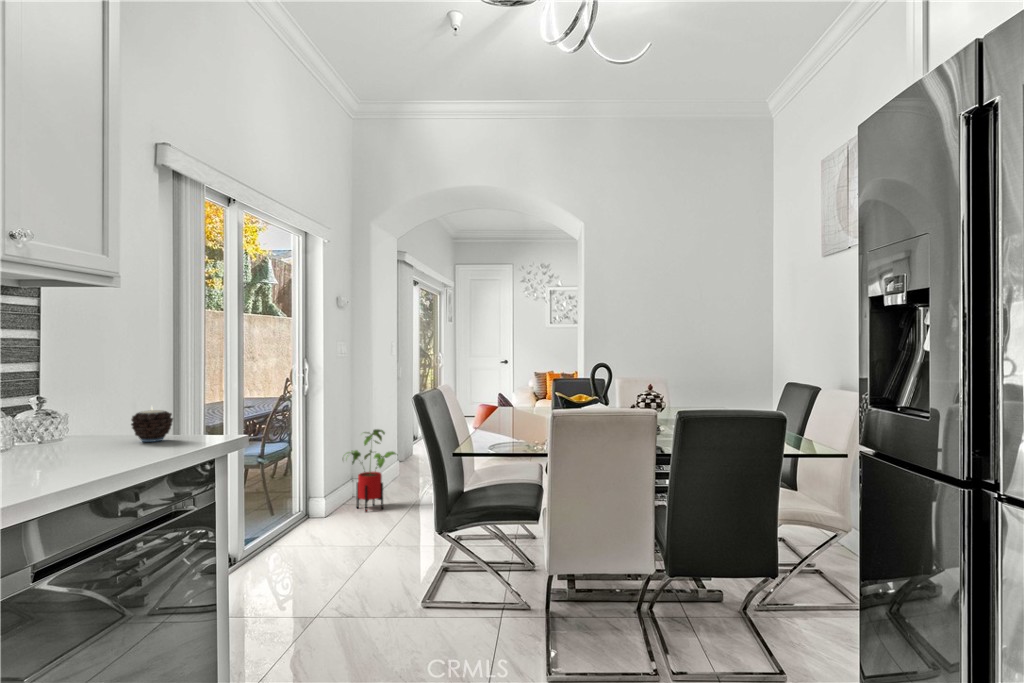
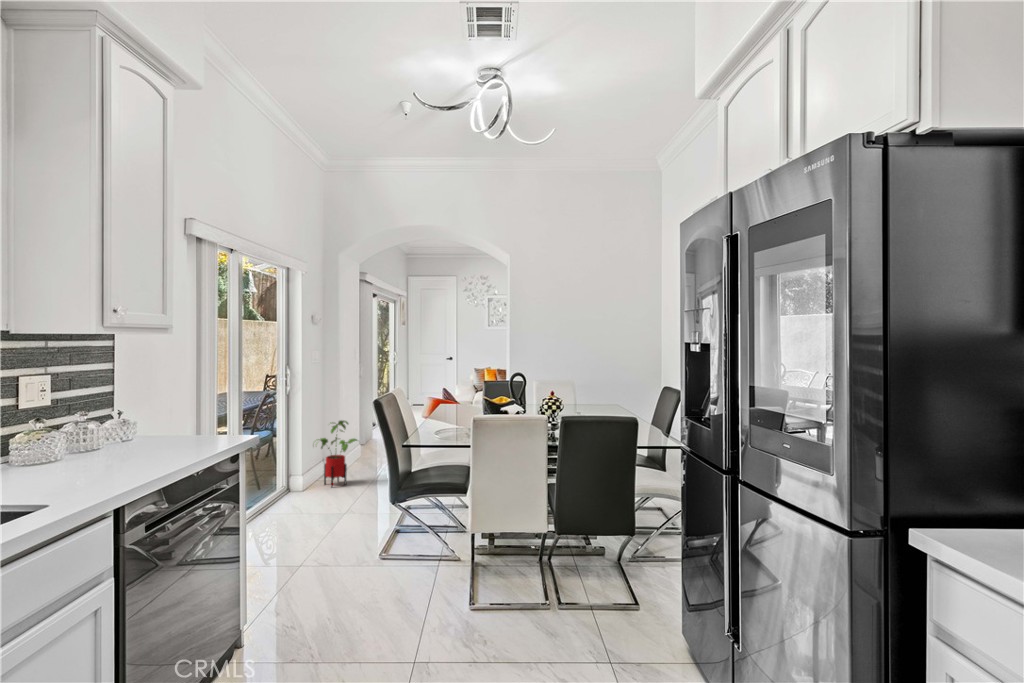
candle: present [131,408,173,442] -> none [168,418,199,445]

